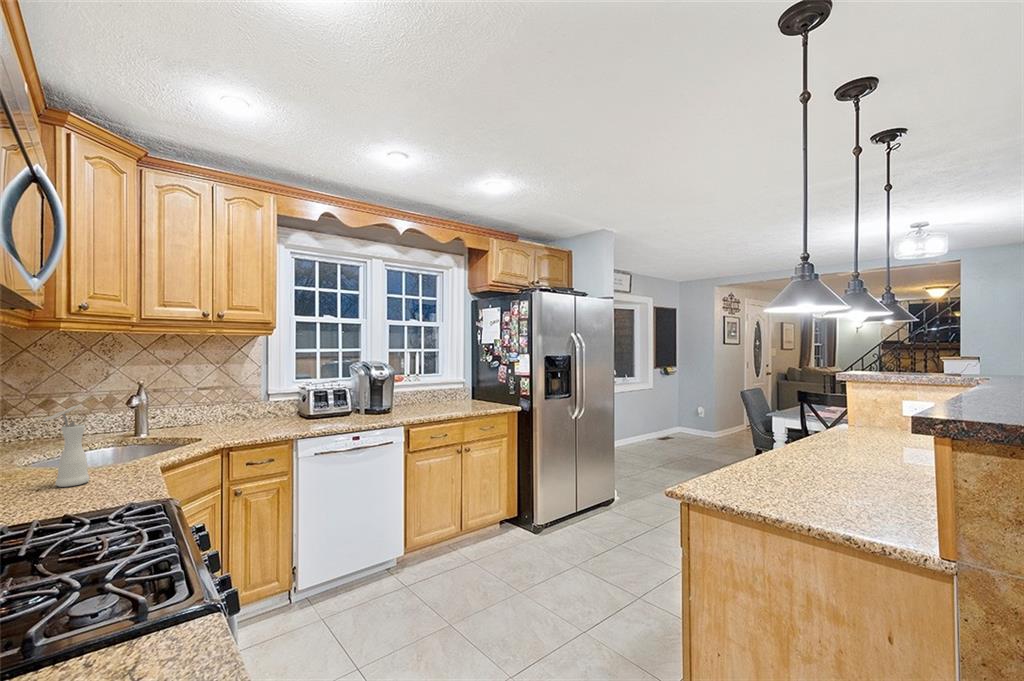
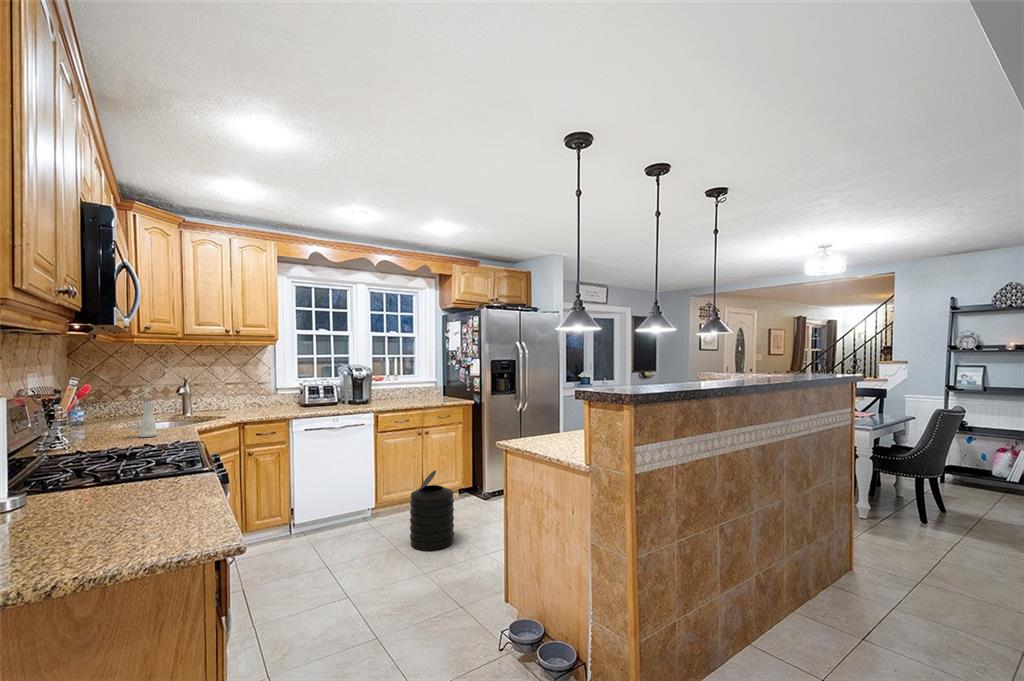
trash can: none [466,505,525,620] -> present [410,470,454,551]

